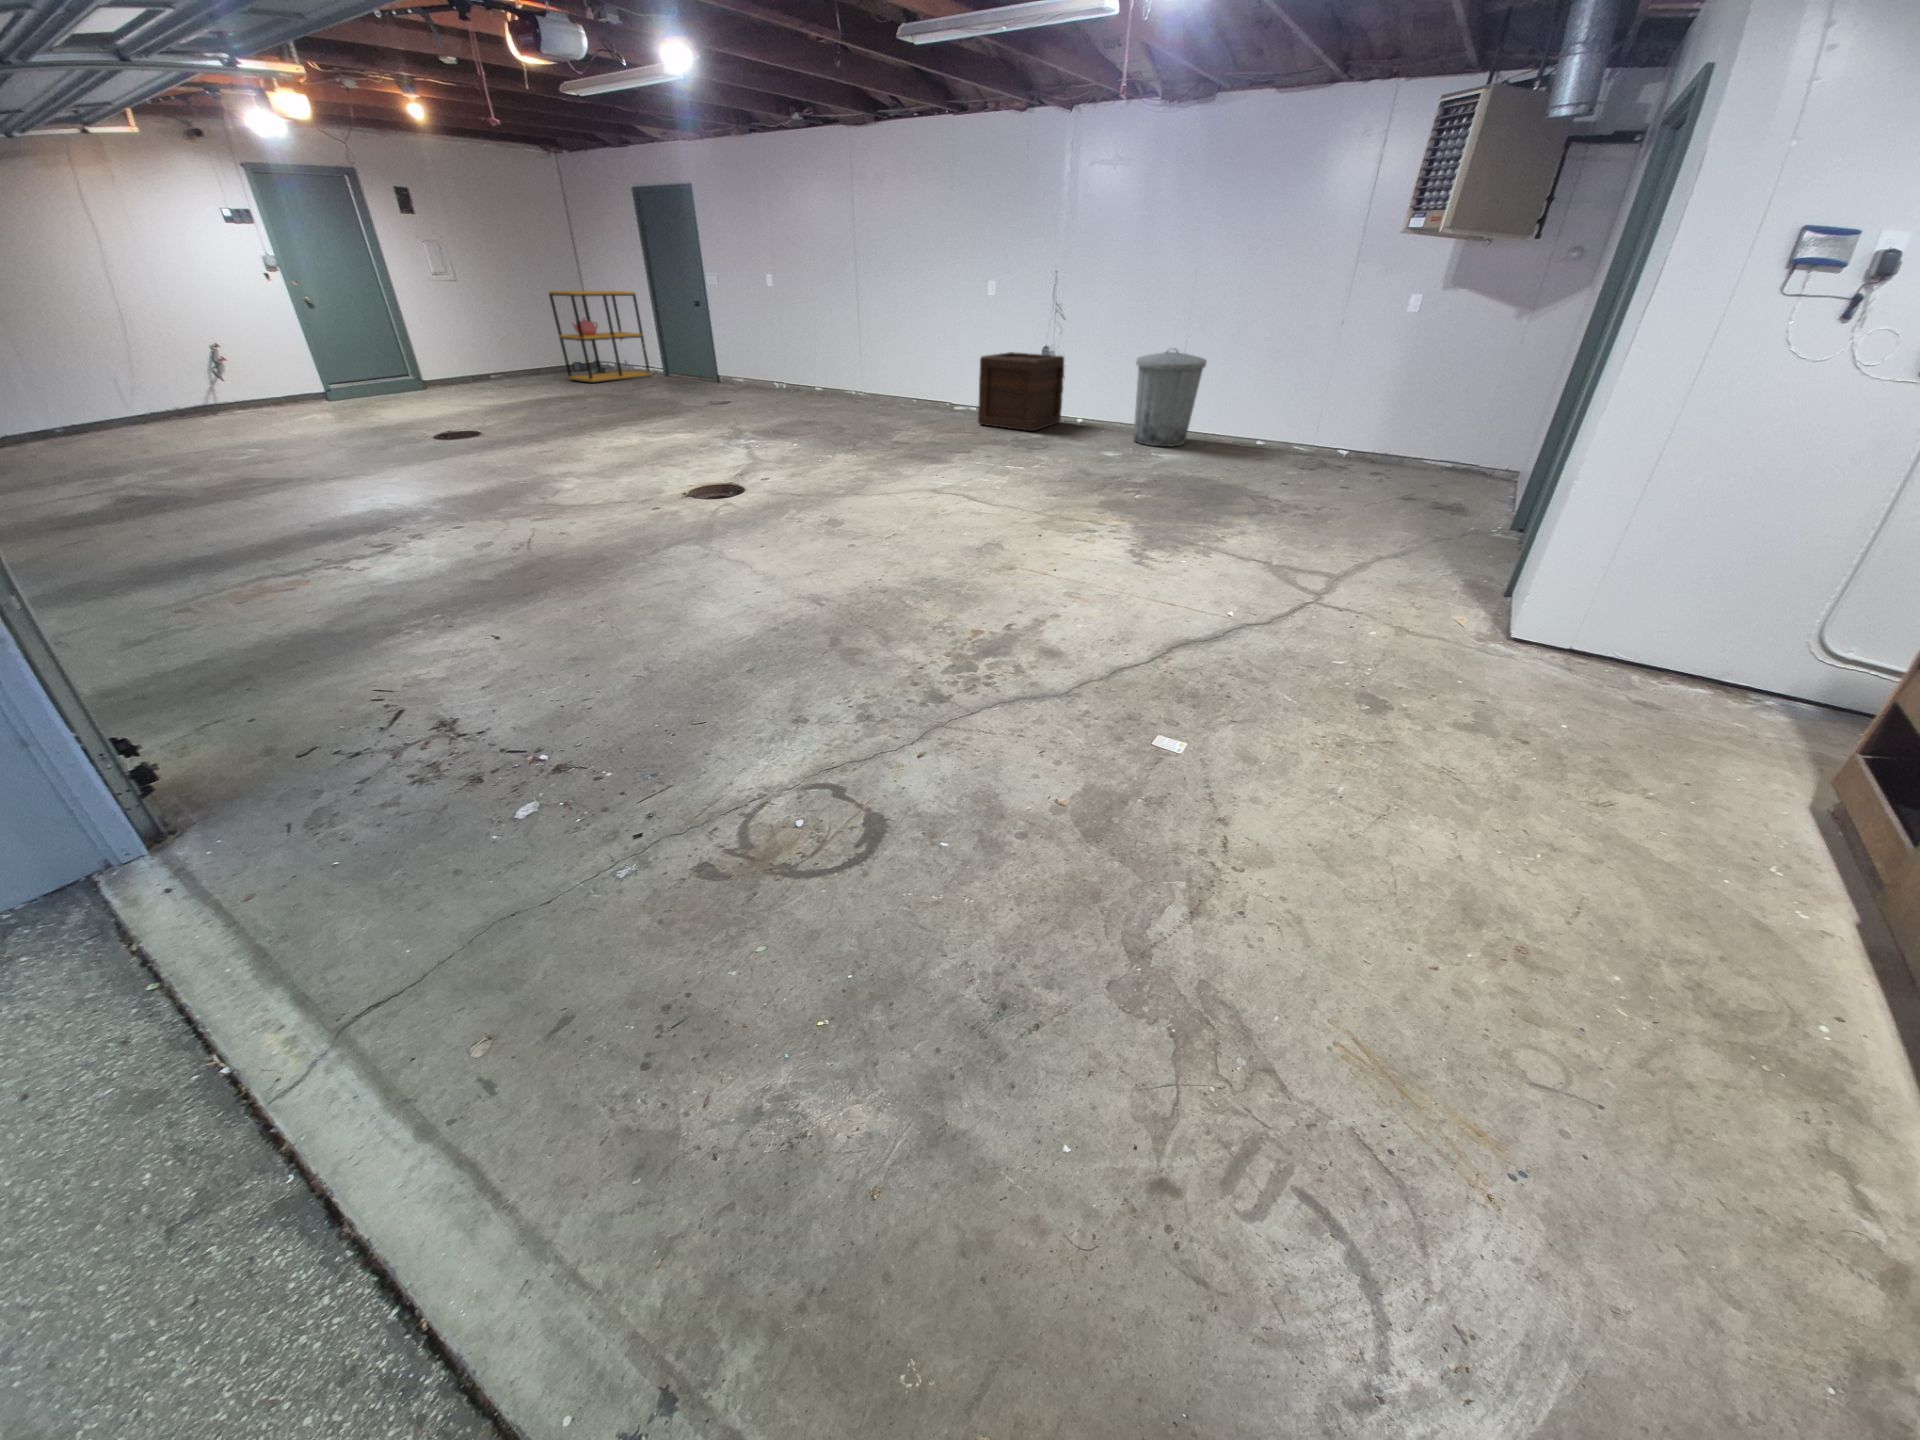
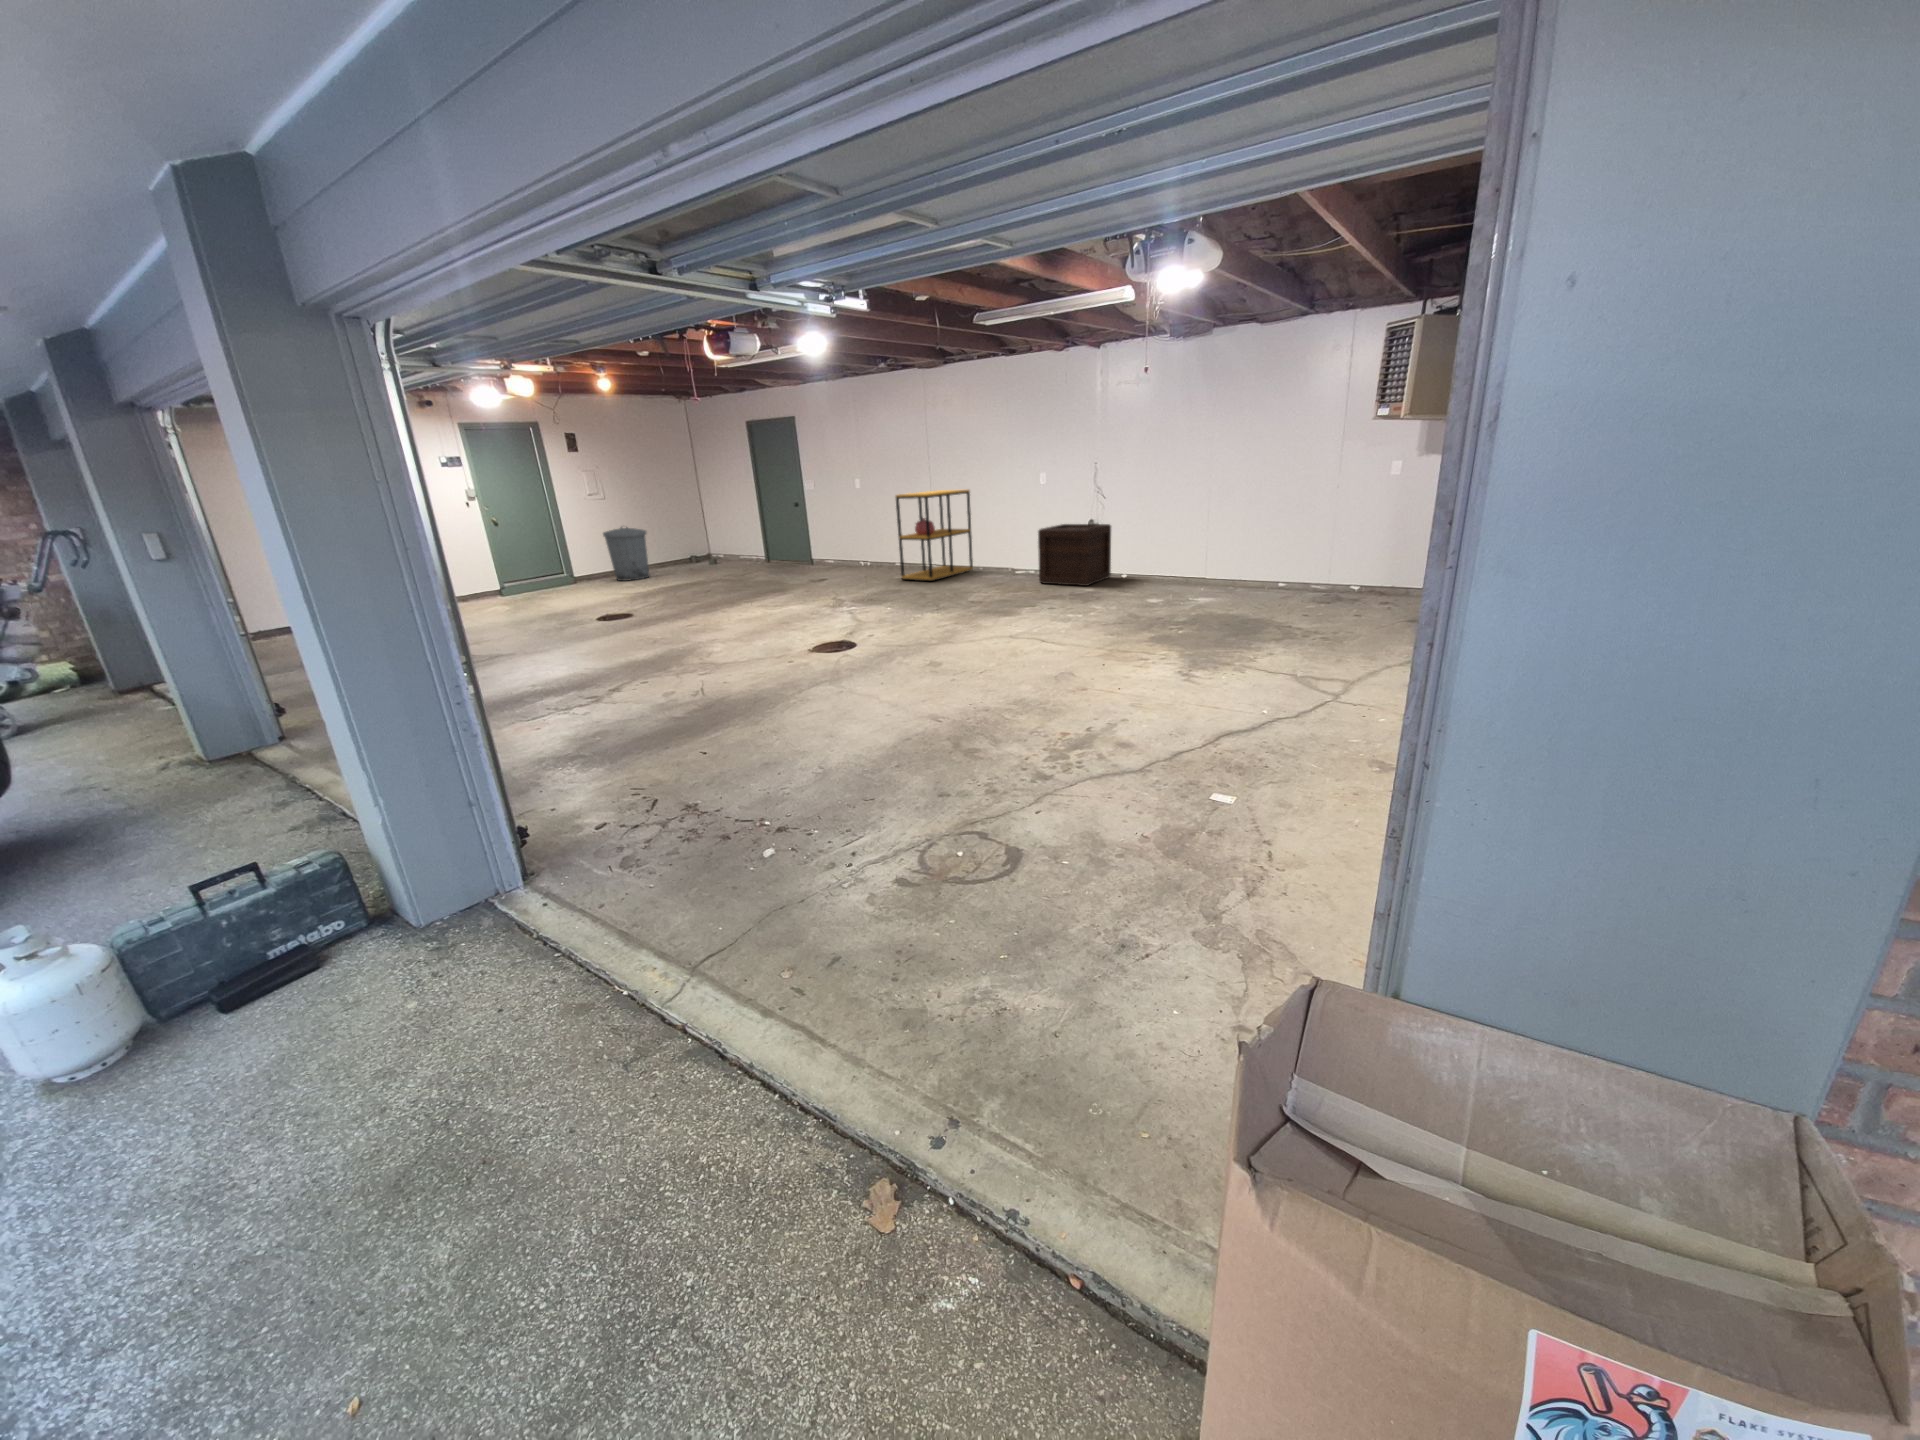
shelving unit: present [549,291,650,383] -> present [896,490,973,581]
trash can: present [1133,348,1207,446] -> present [603,527,649,581]

